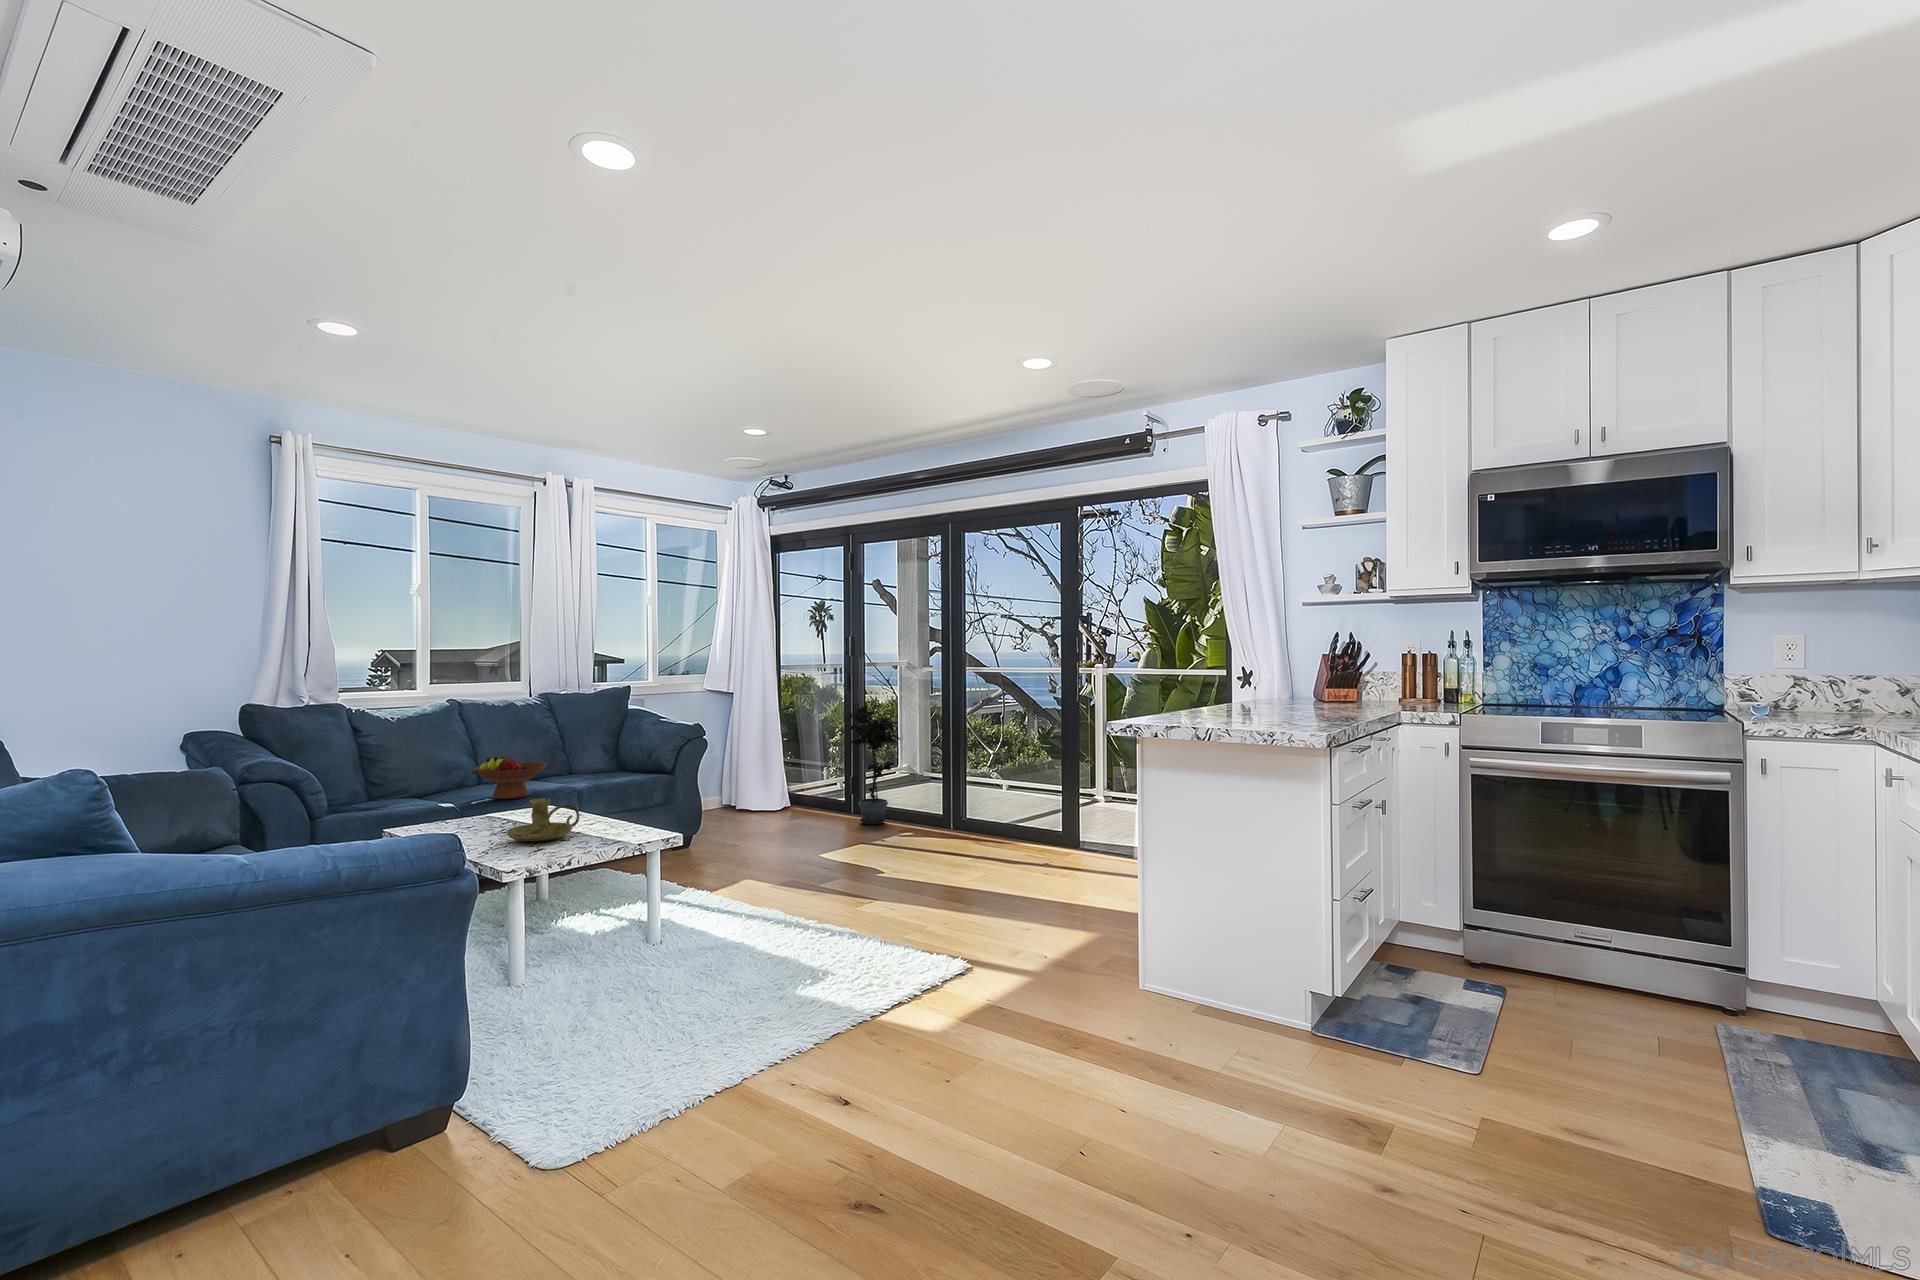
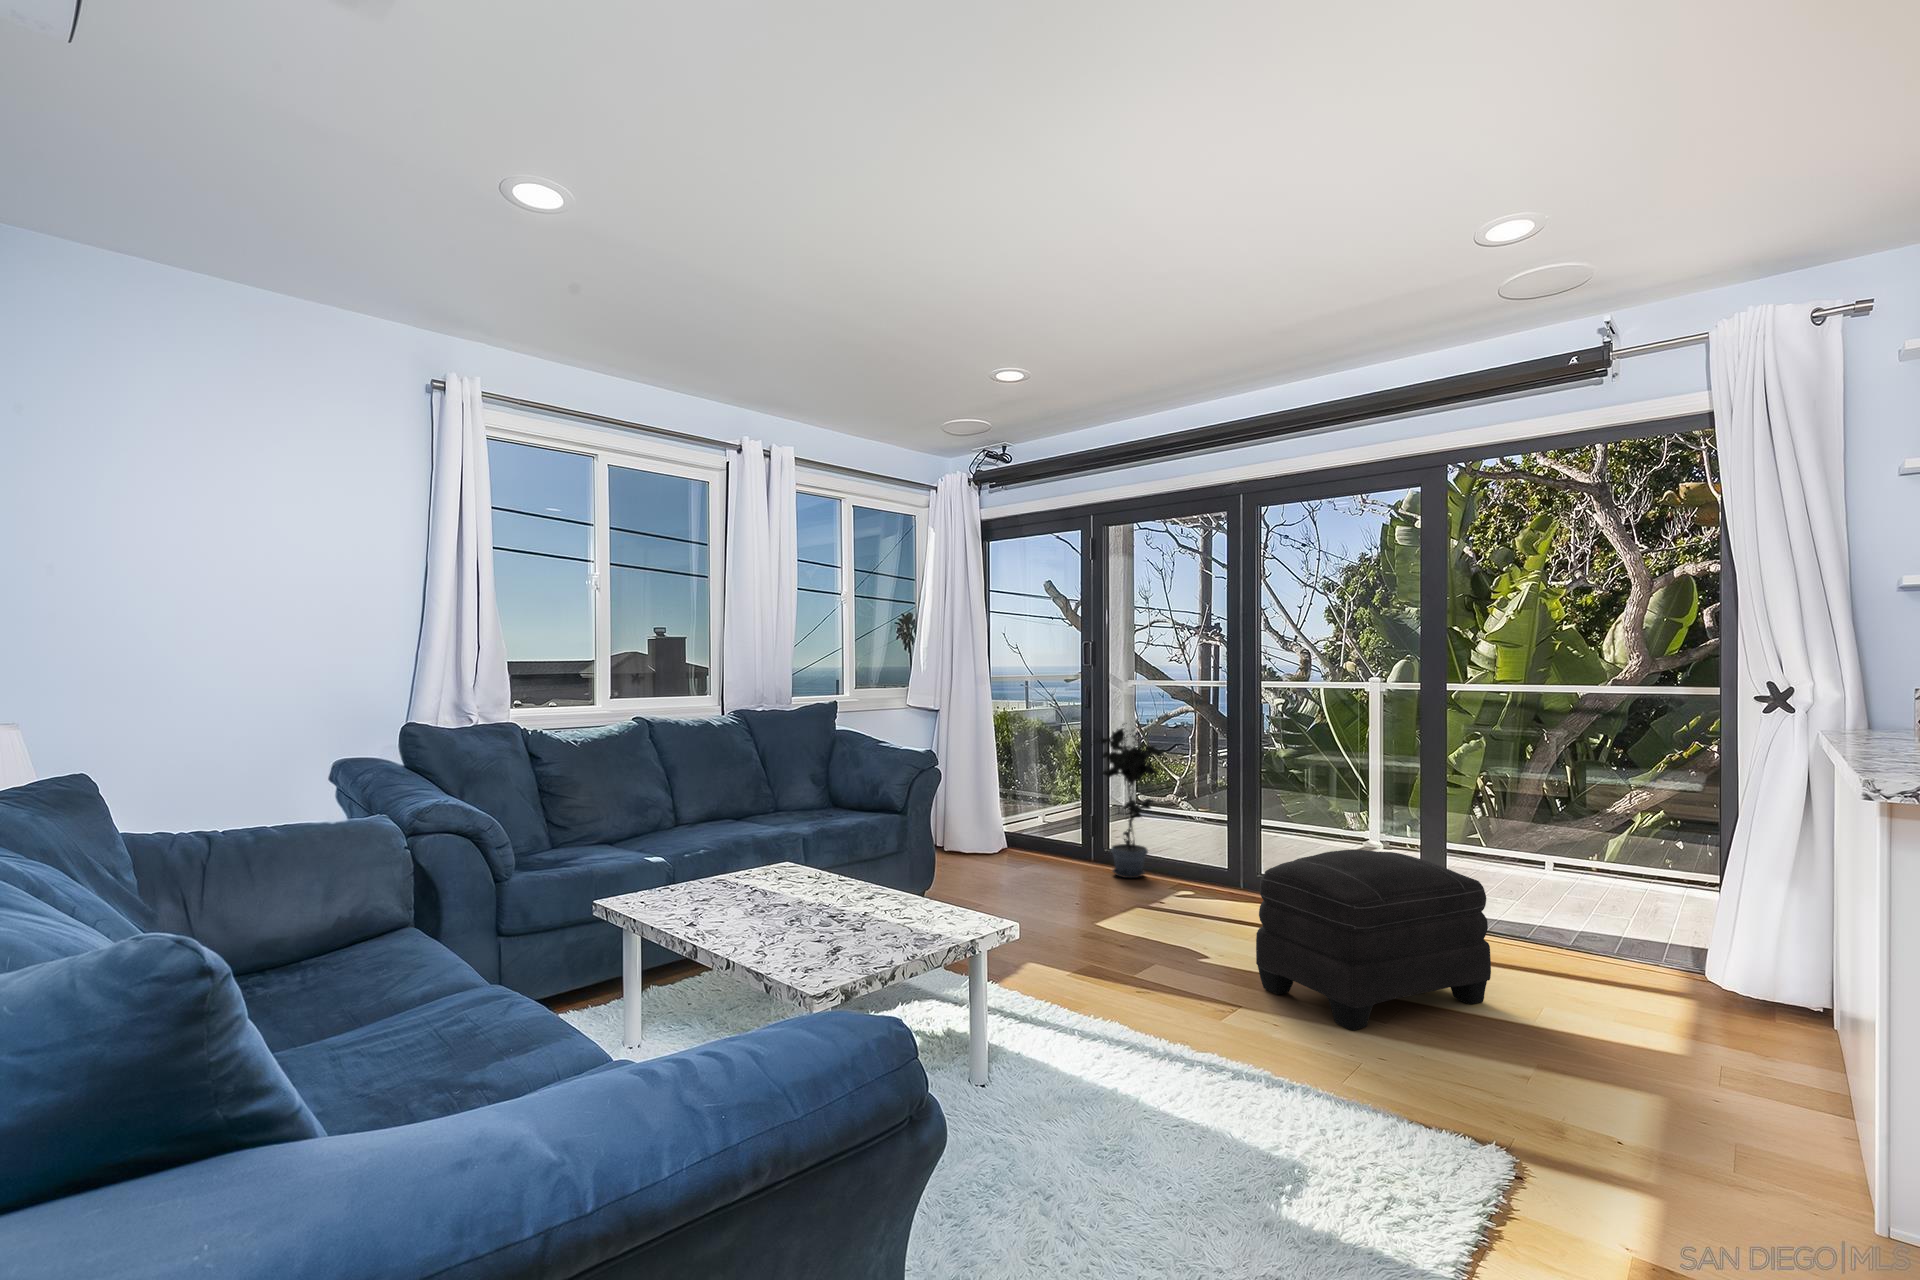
fruit bowl: present [475,755,546,799] -> none [683,792,769,850]
ottoman: none [900,788,1057,909] -> present [1256,849,1491,1031]
candle holder: present [507,798,580,841] -> none [779,868,866,933]

